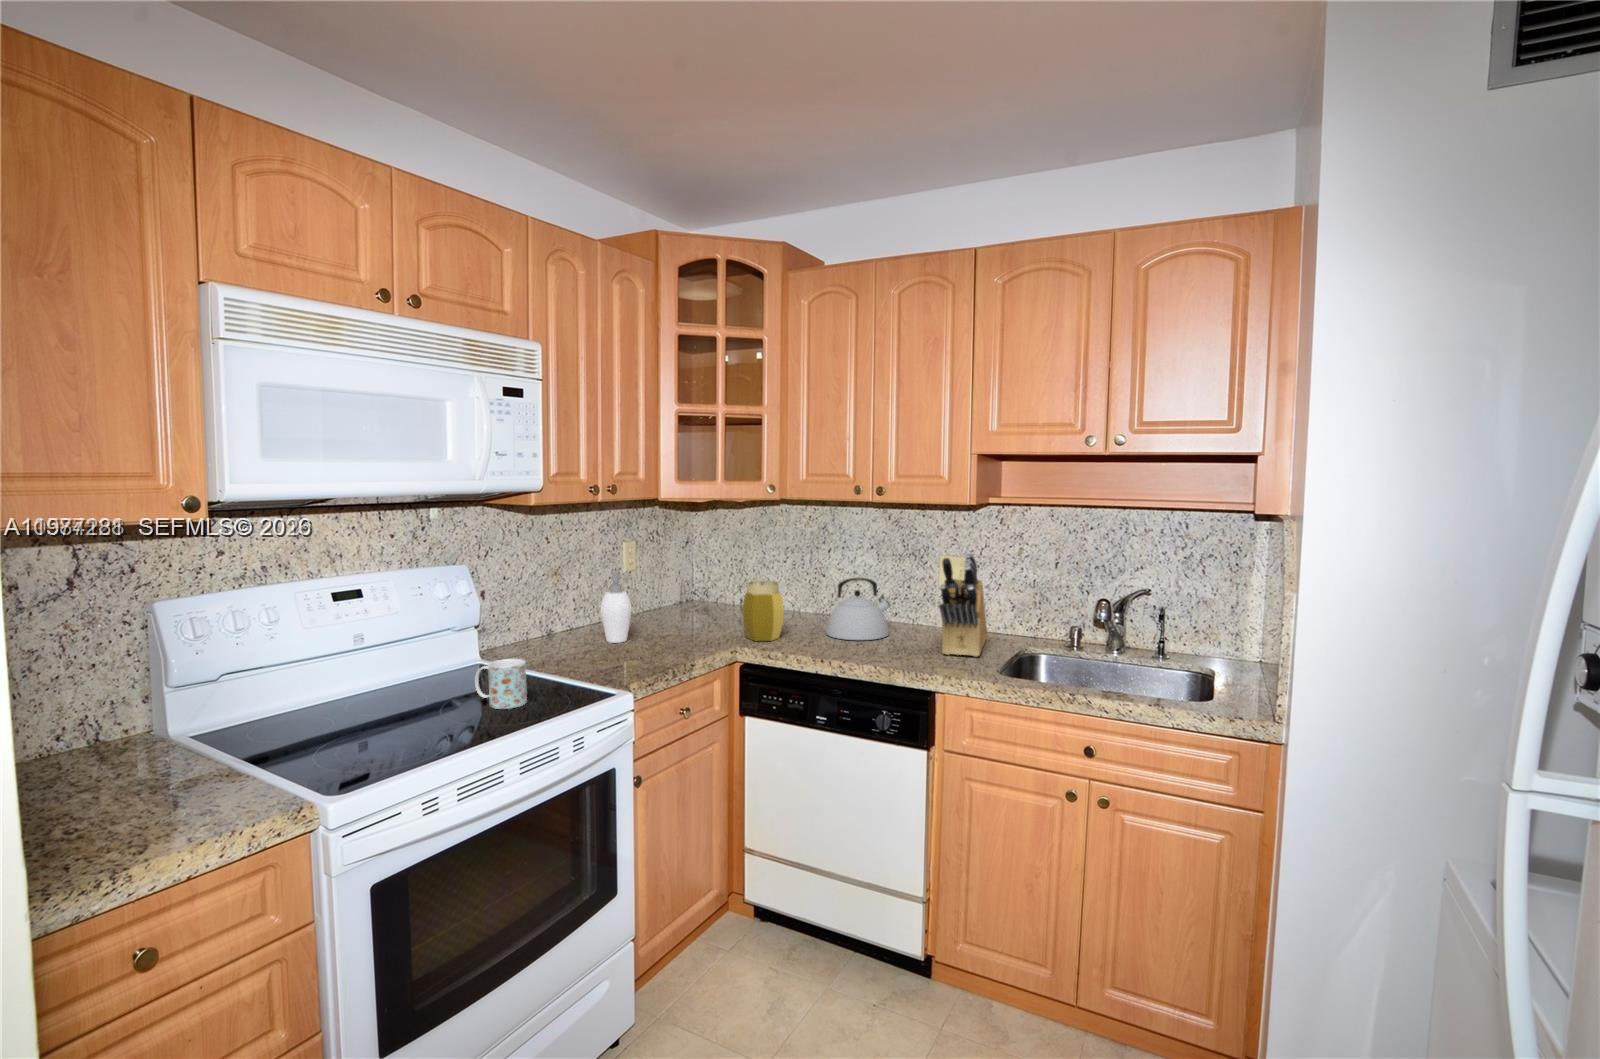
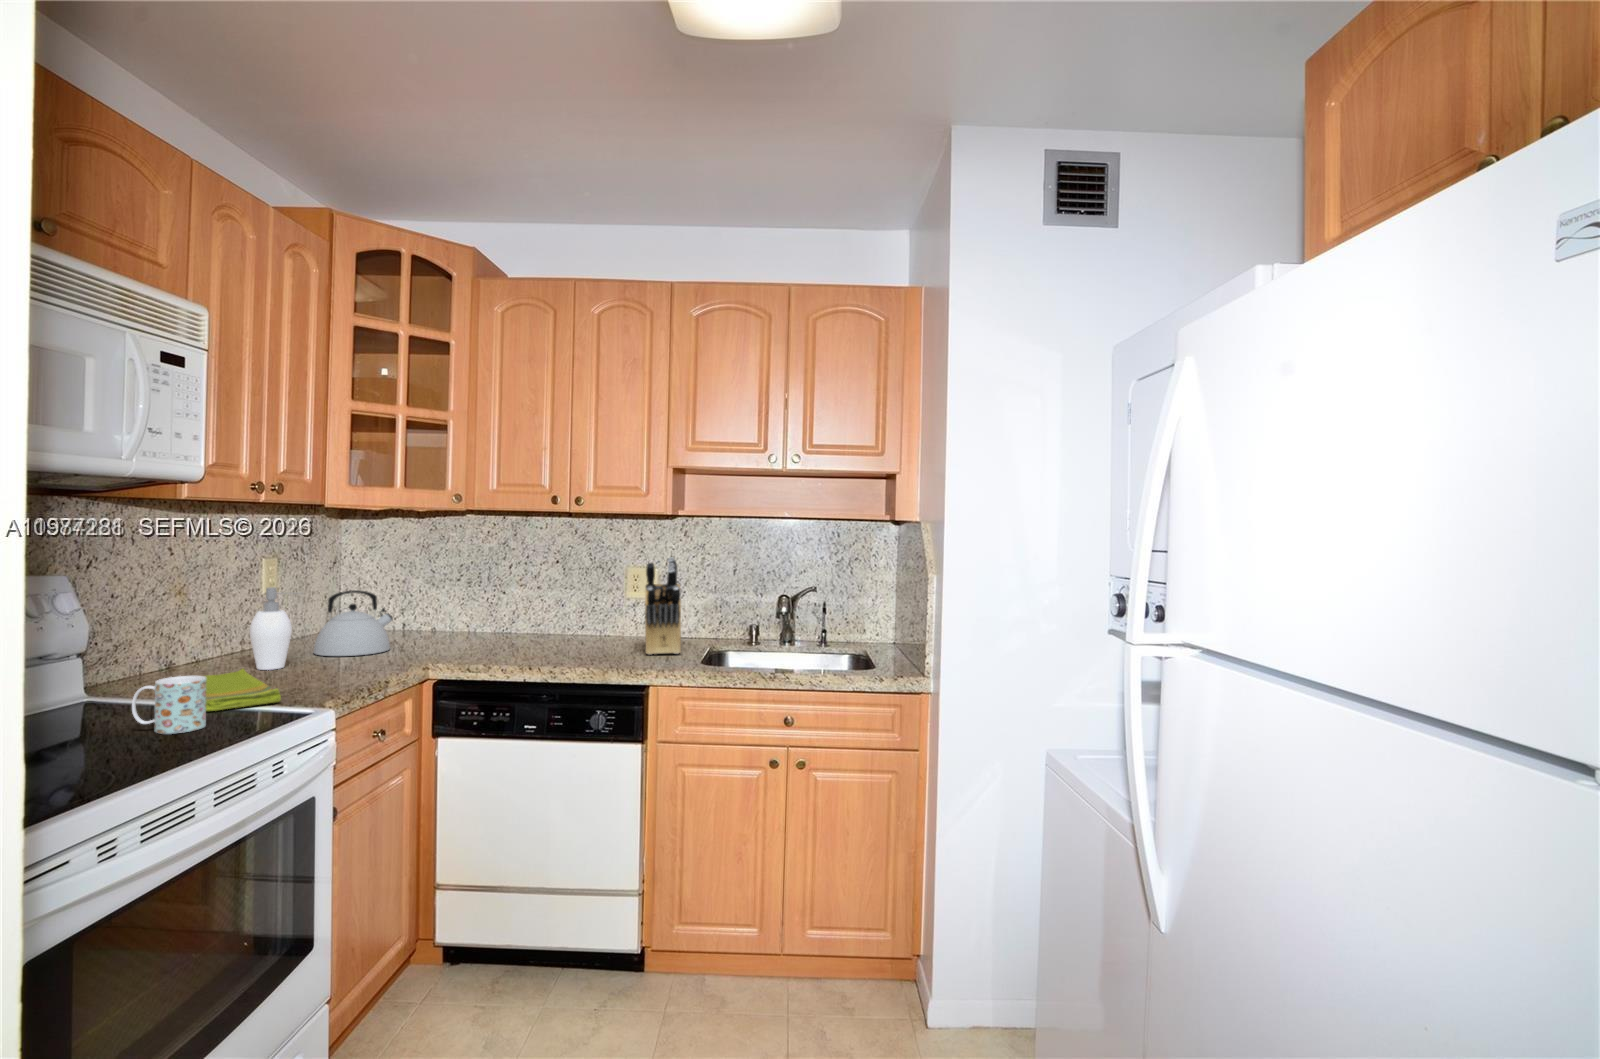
kettle: present [826,578,890,640] -> present [314,590,393,656]
jar: present [743,581,784,641] -> none [429,595,476,658]
dish towel: none [532,643,595,687] -> present [205,669,281,711]

